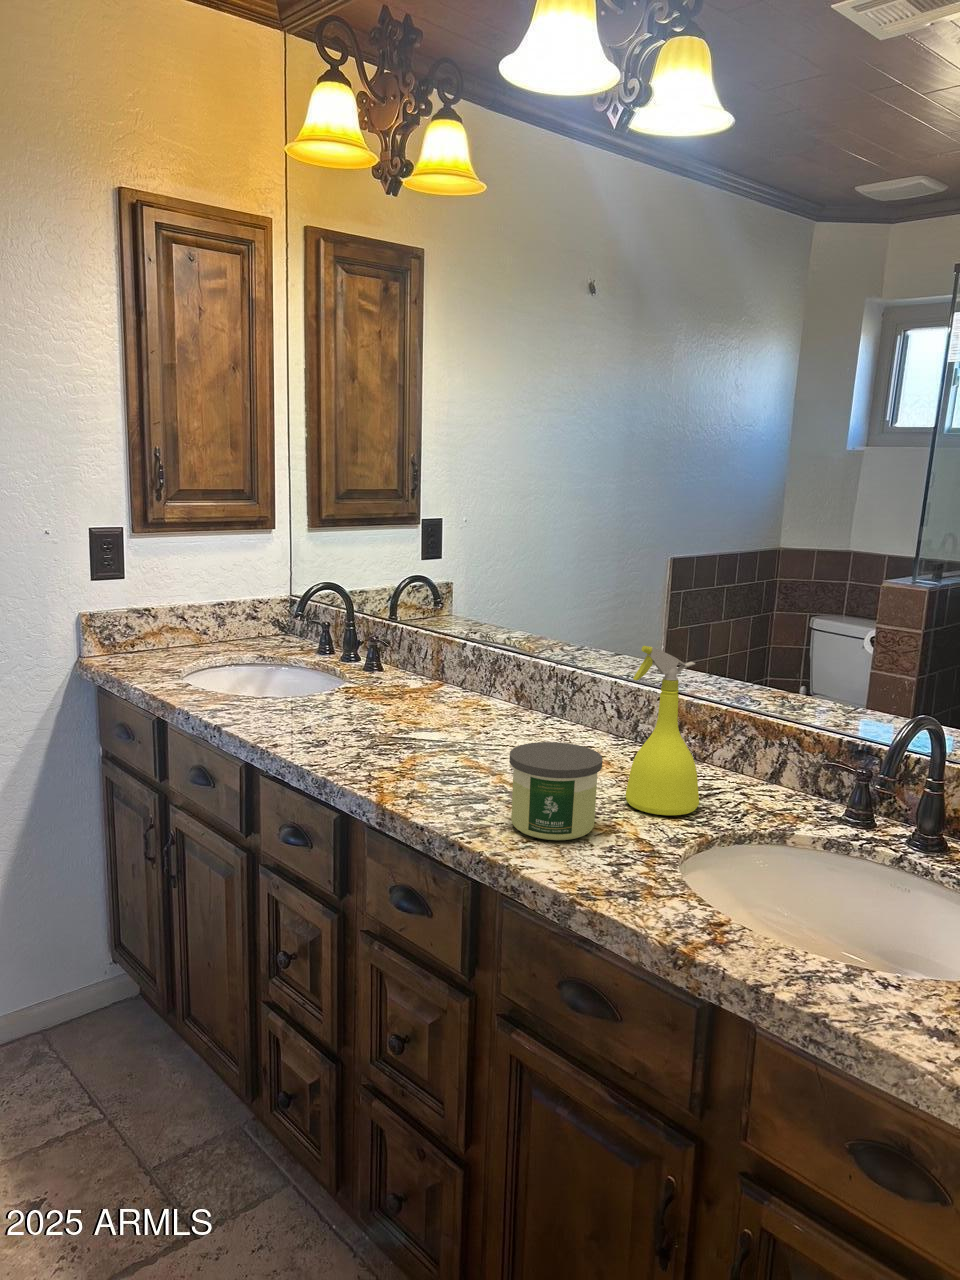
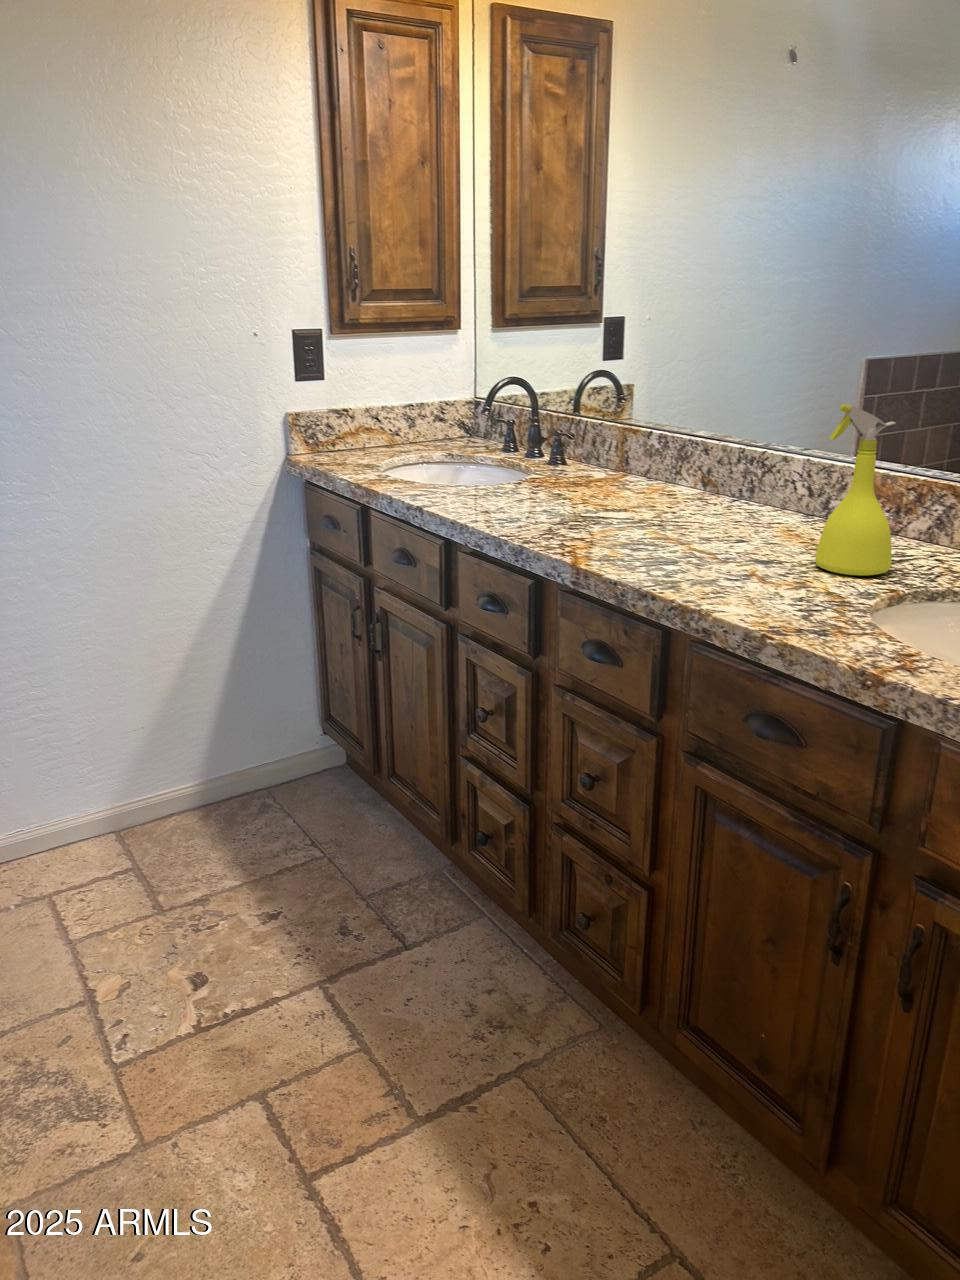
candle: present [509,742,603,840] -> none [702,502,795,591]

